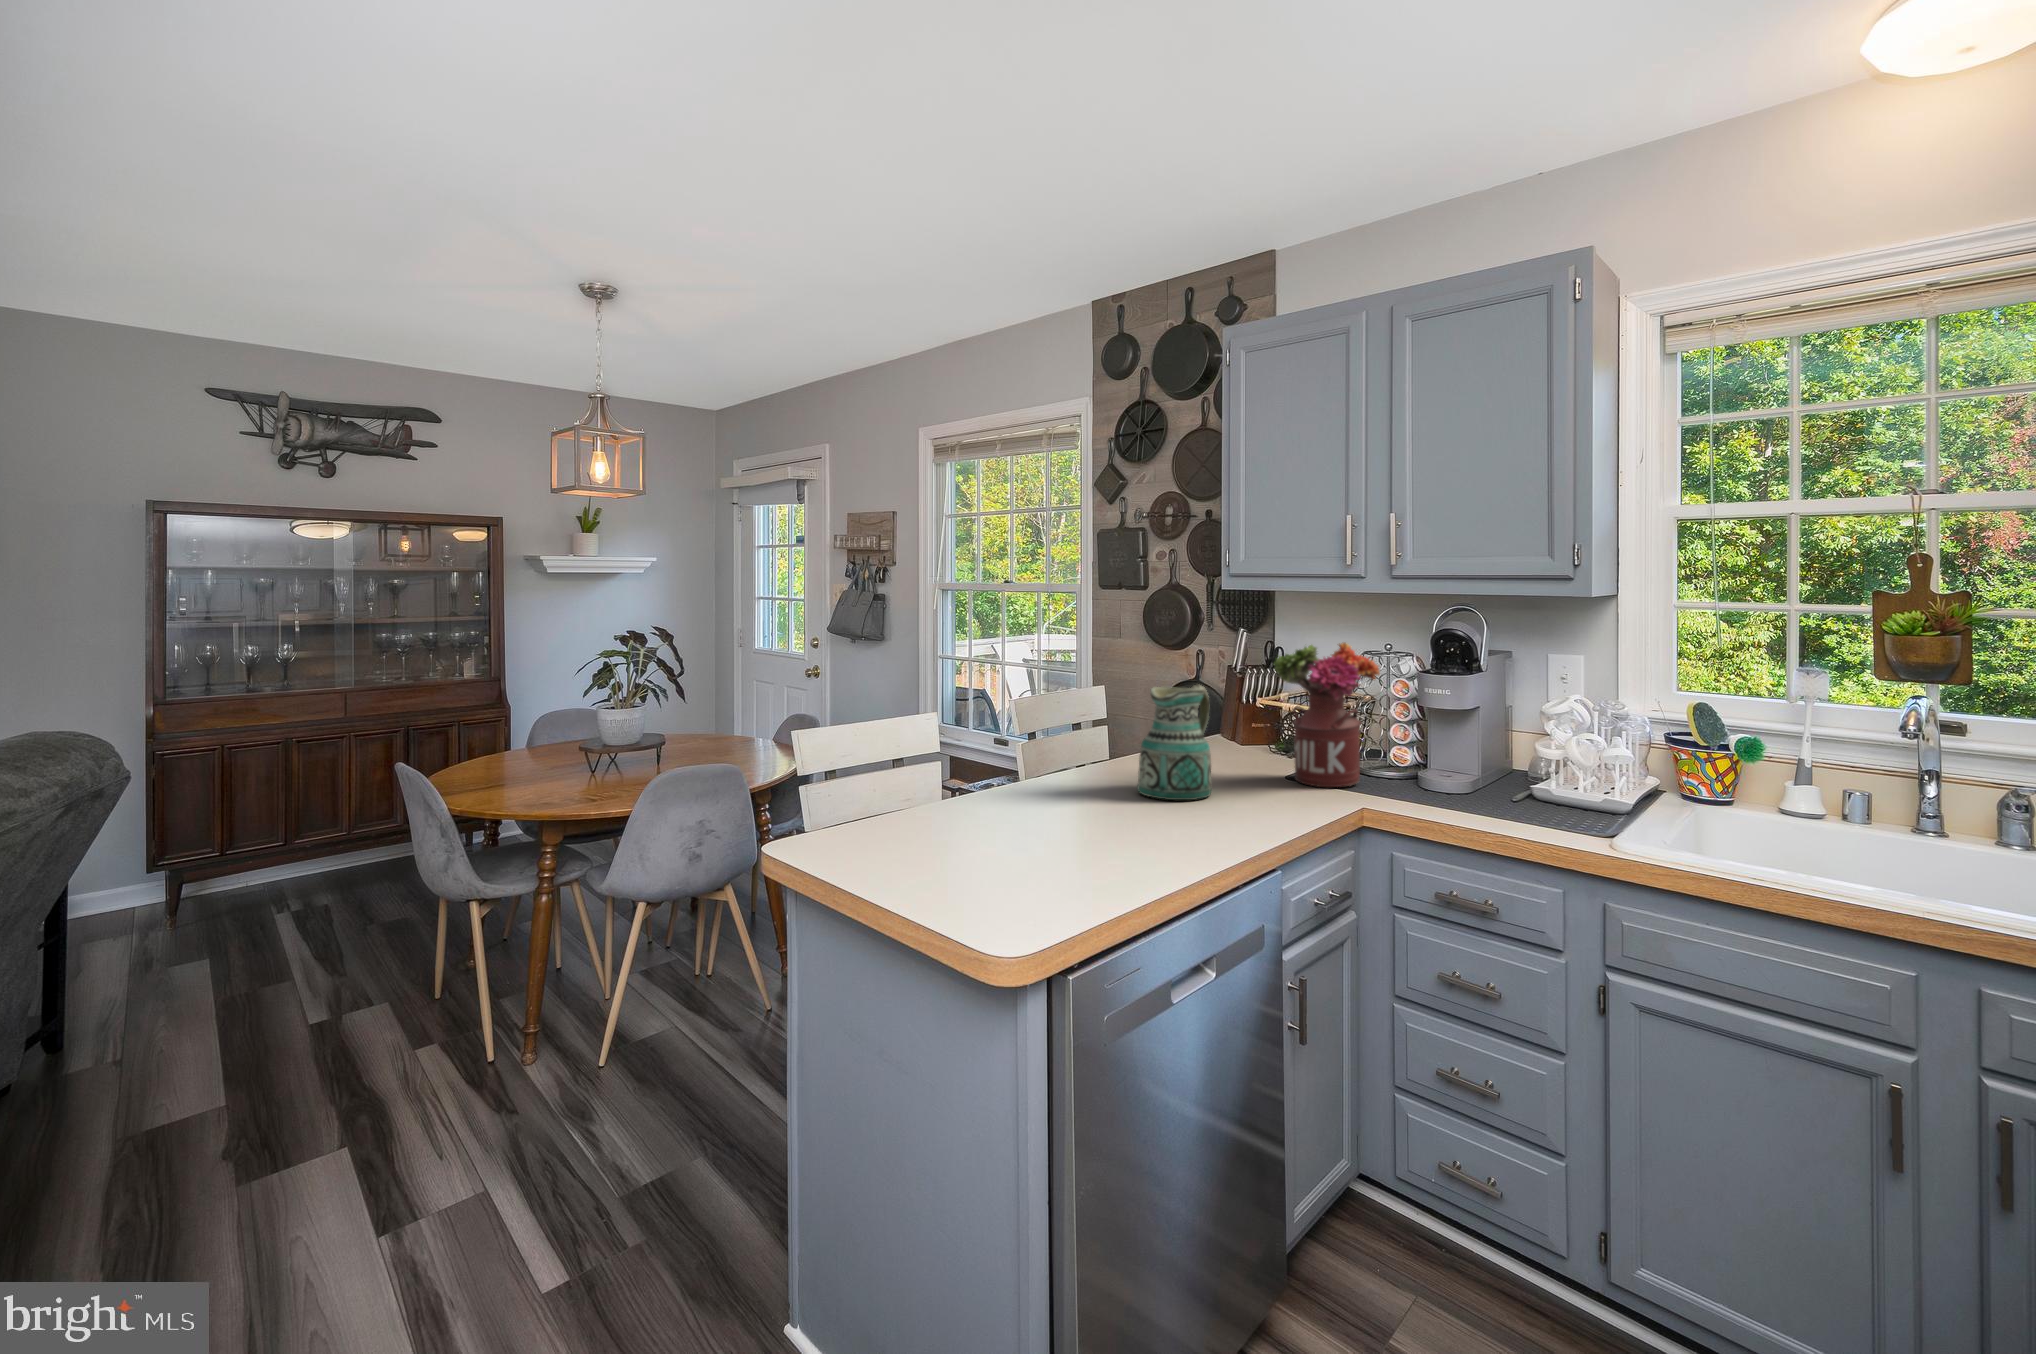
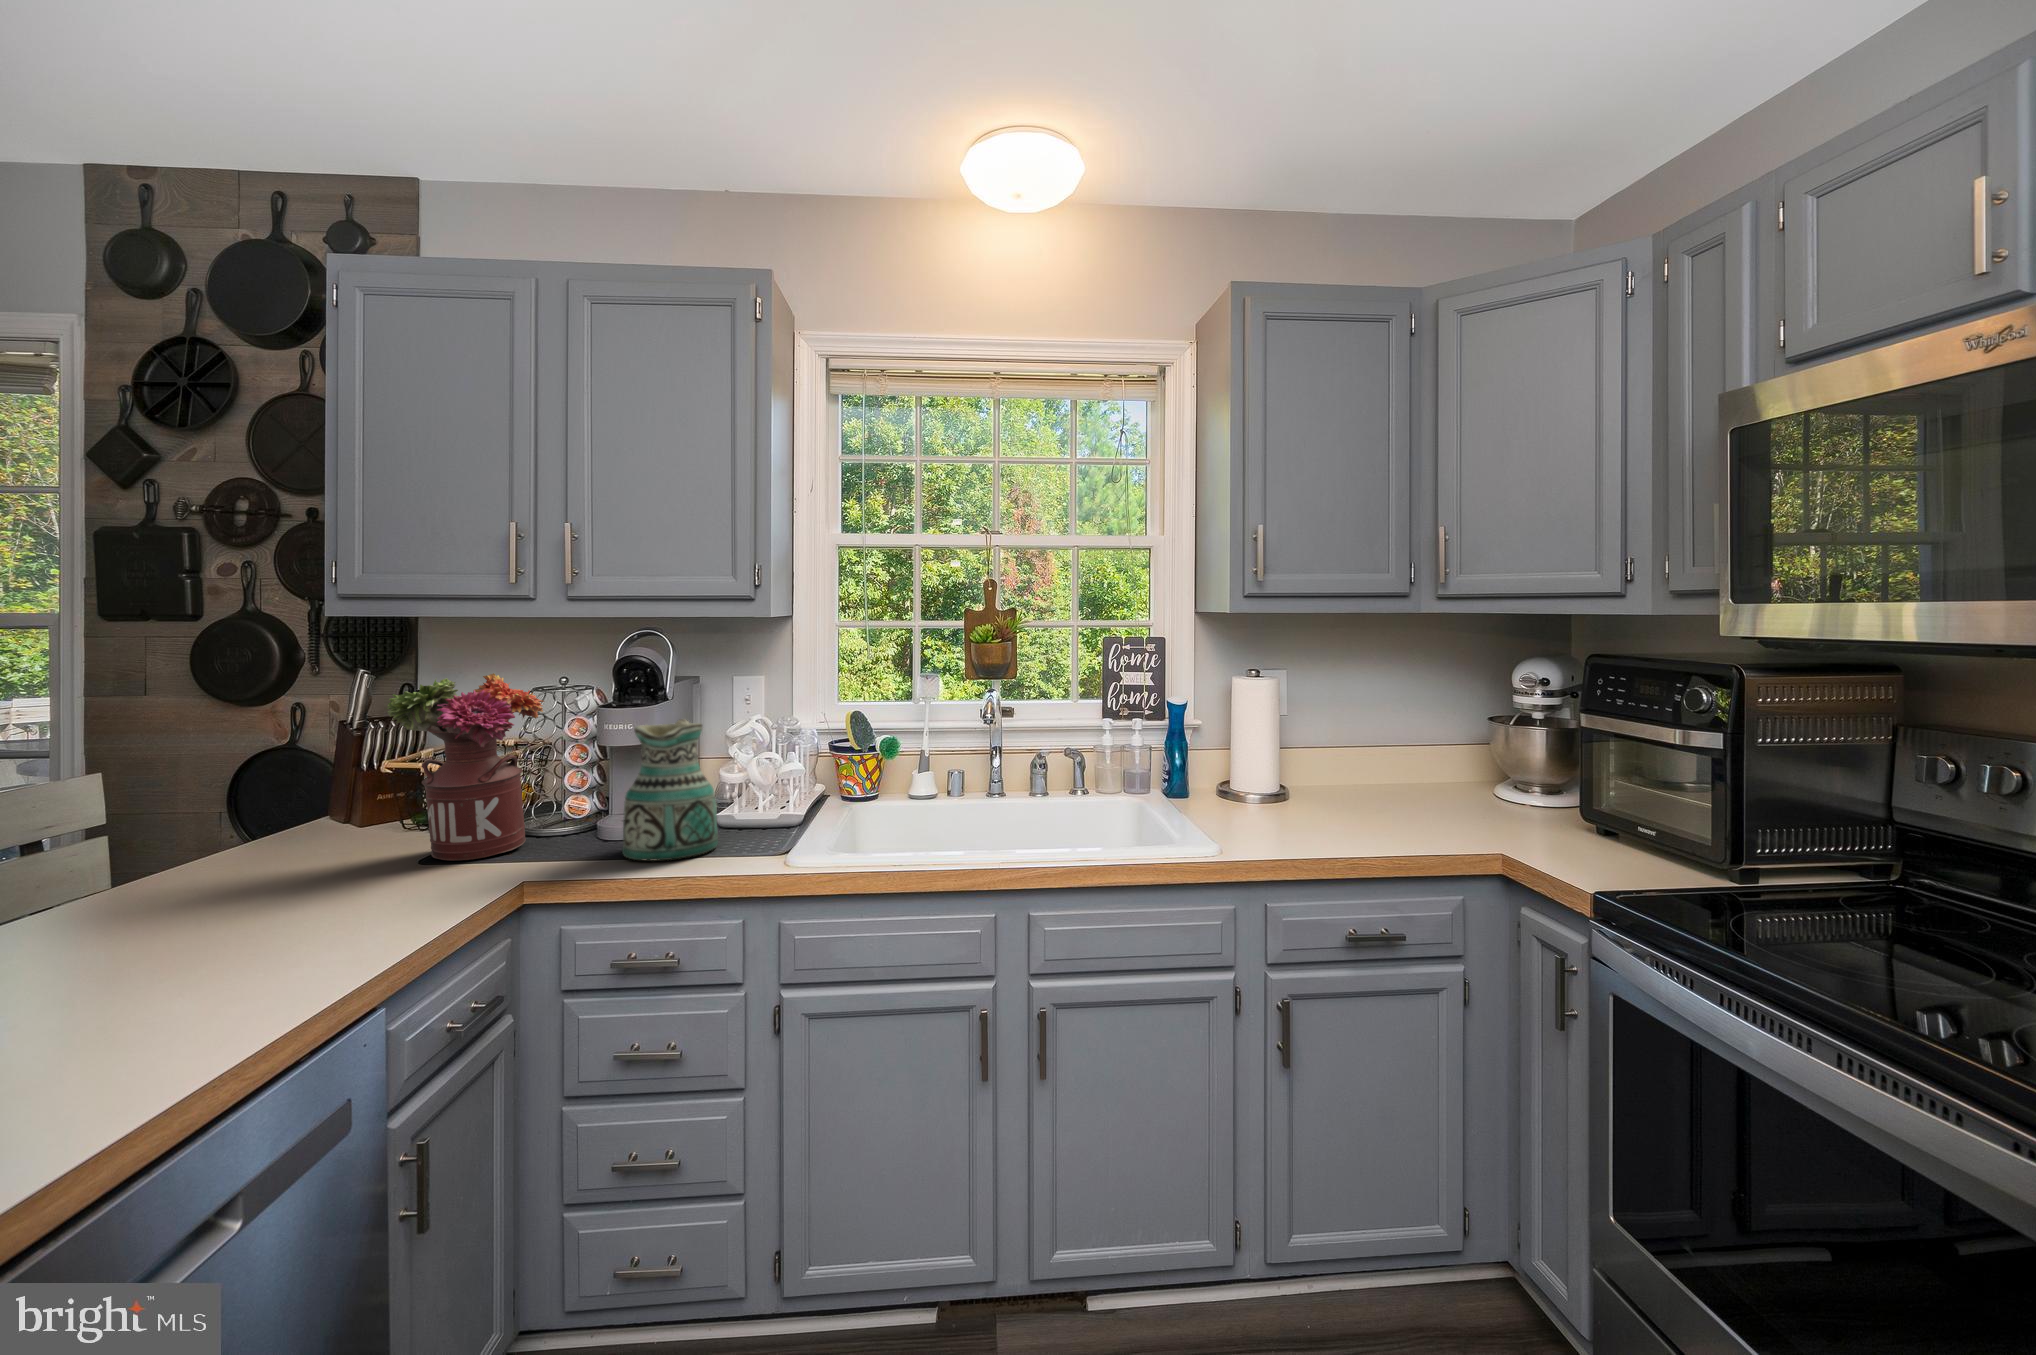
ceramic pitcher: present [1137,684,1211,800] -> present [622,719,718,860]

